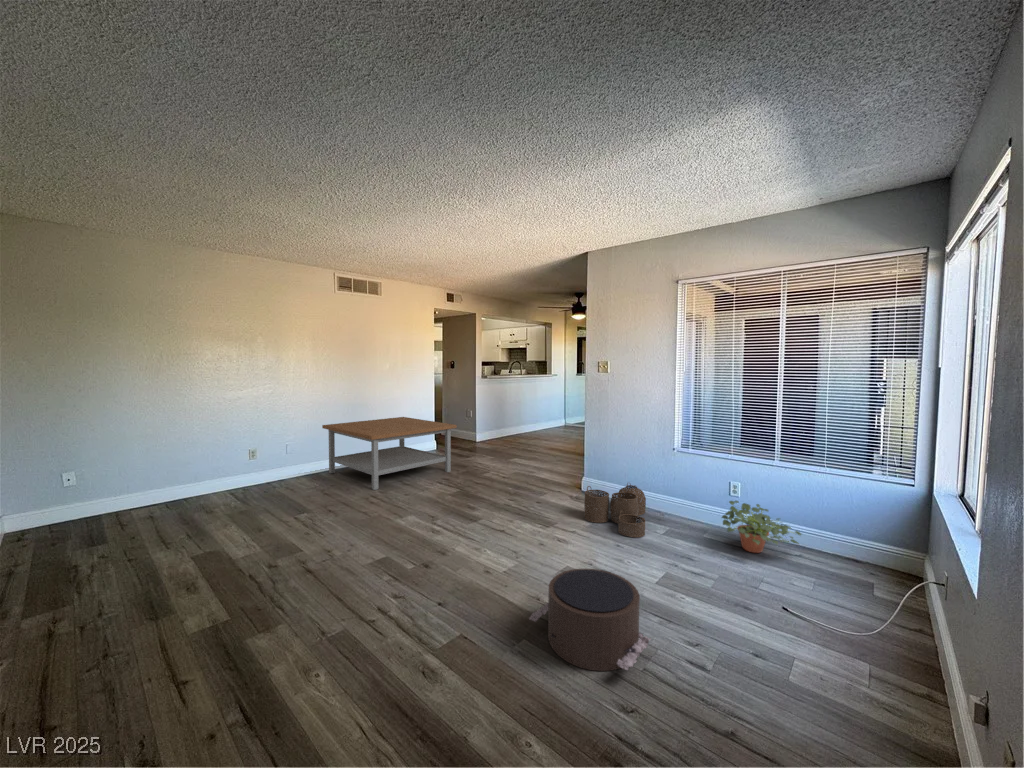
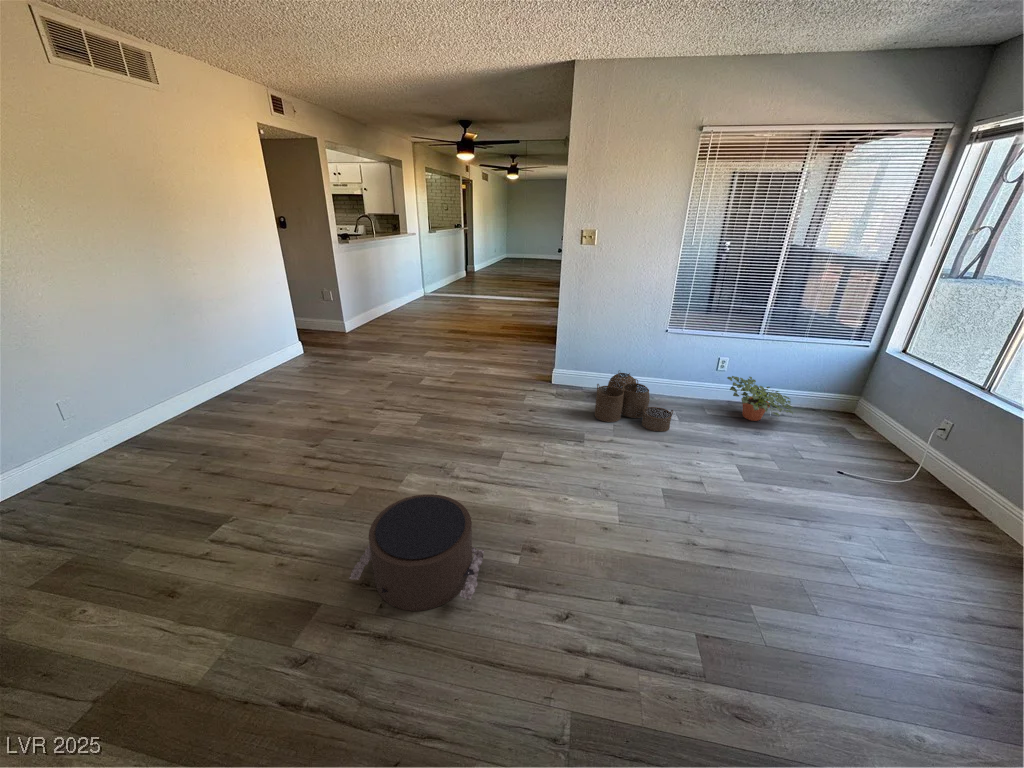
coffee table: present [322,417,457,490] -> none [116,313,366,442]
pouf: present [529,568,651,671] -> present [349,494,484,611]

